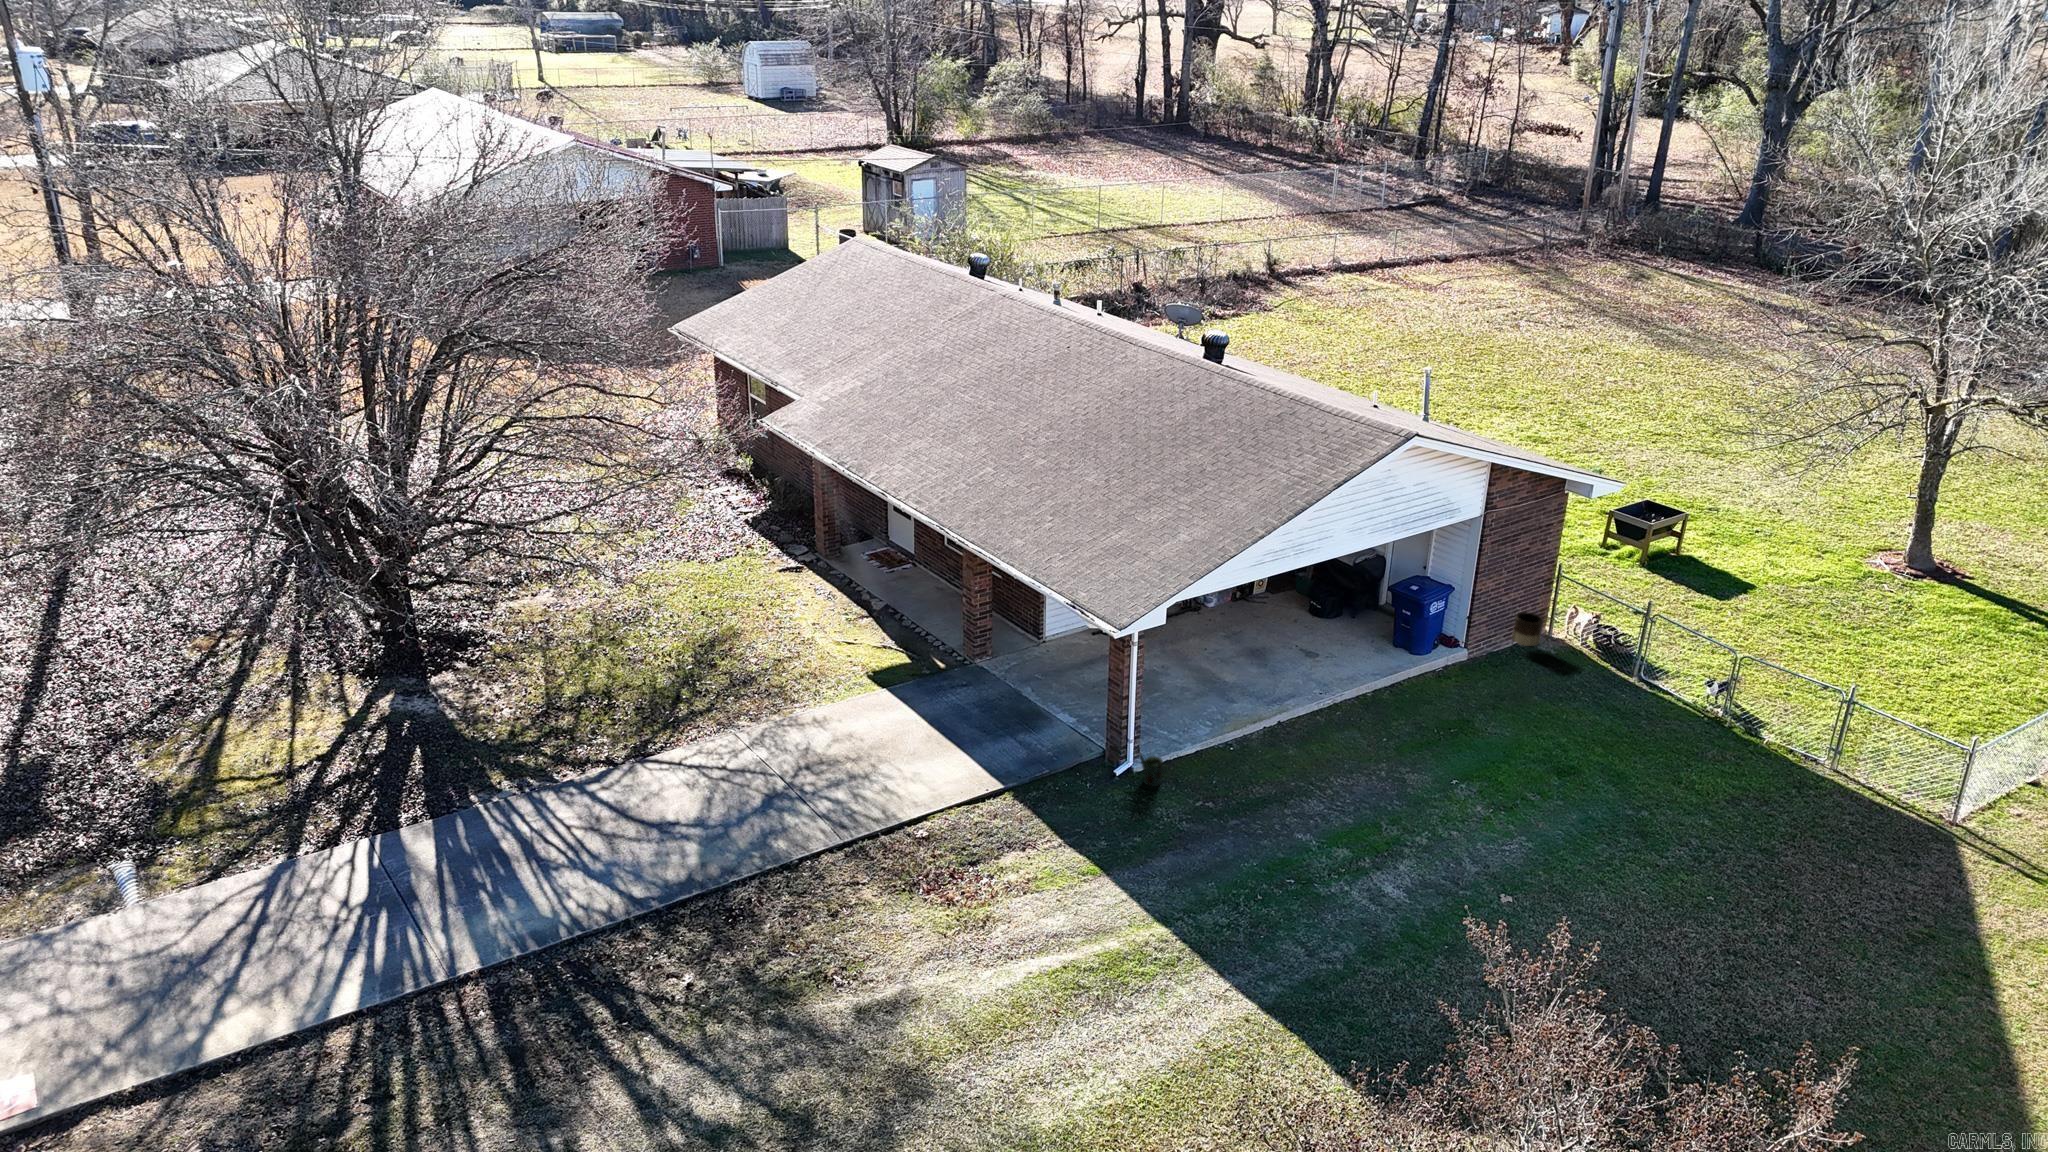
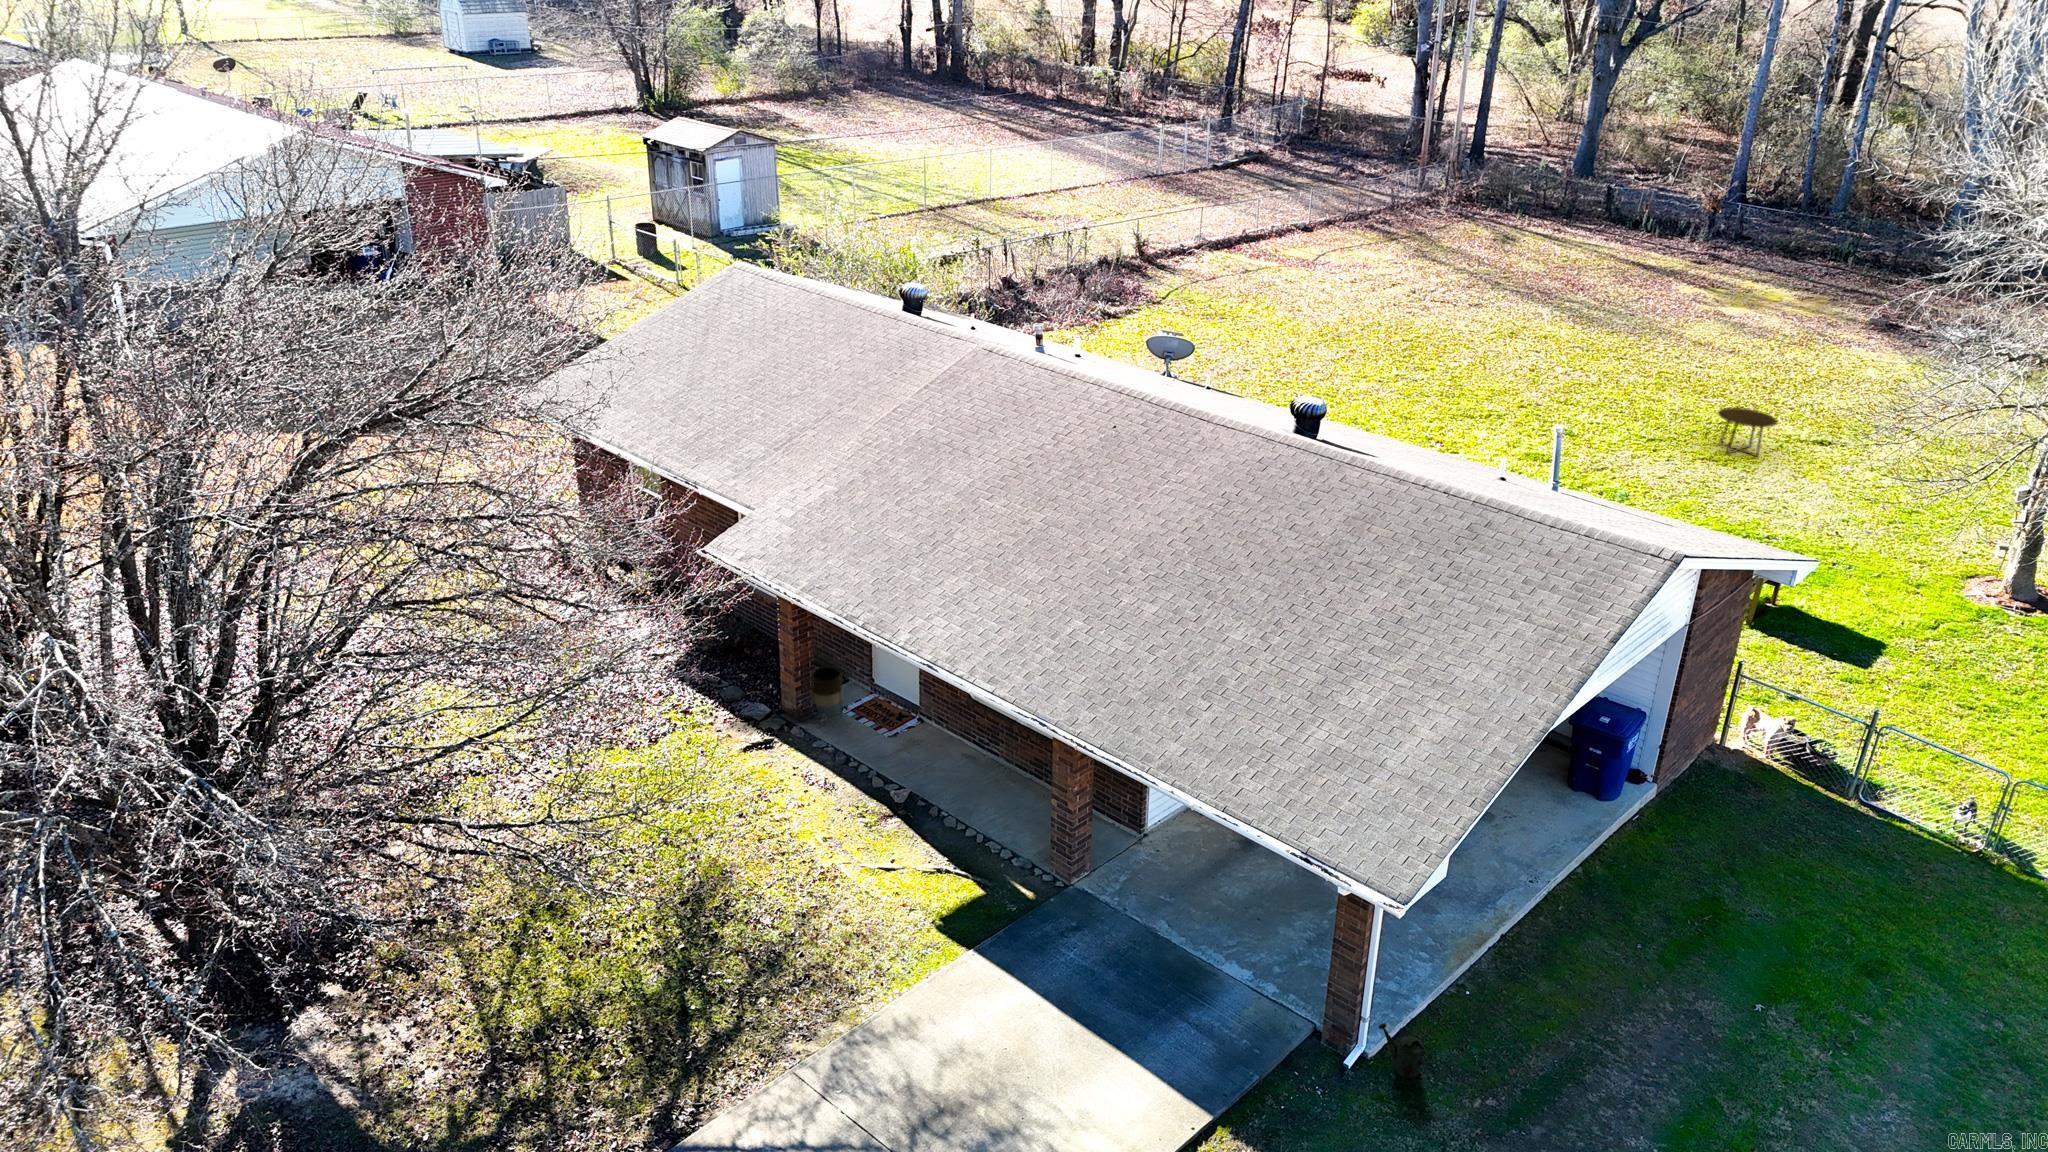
round table: none [1718,408,1772,452] -> present [1718,408,1777,457]
planter: present [1512,612,1544,646] -> present [811,666,843,711]

